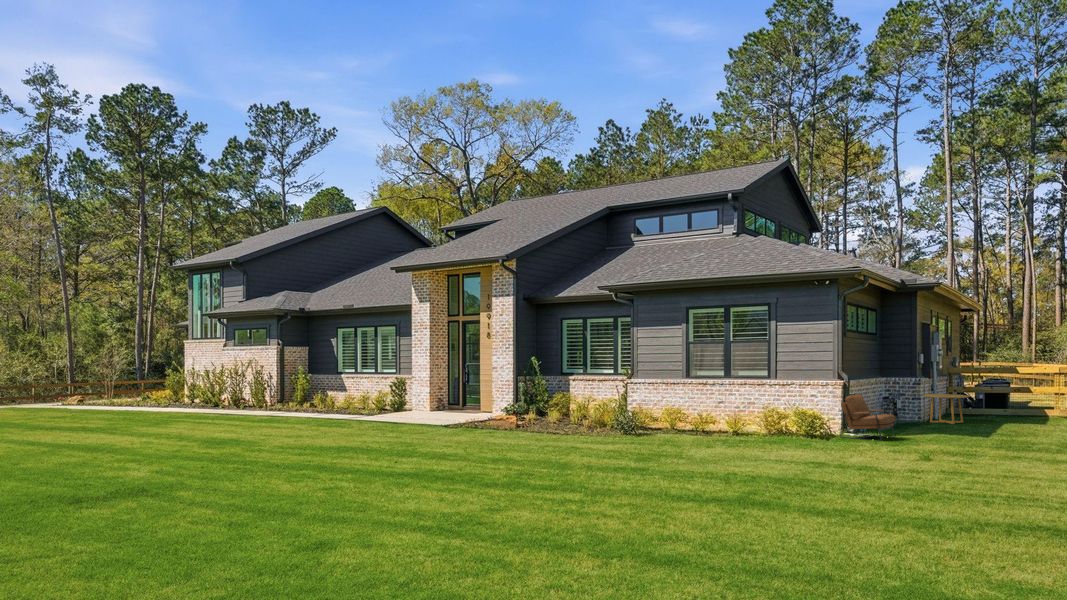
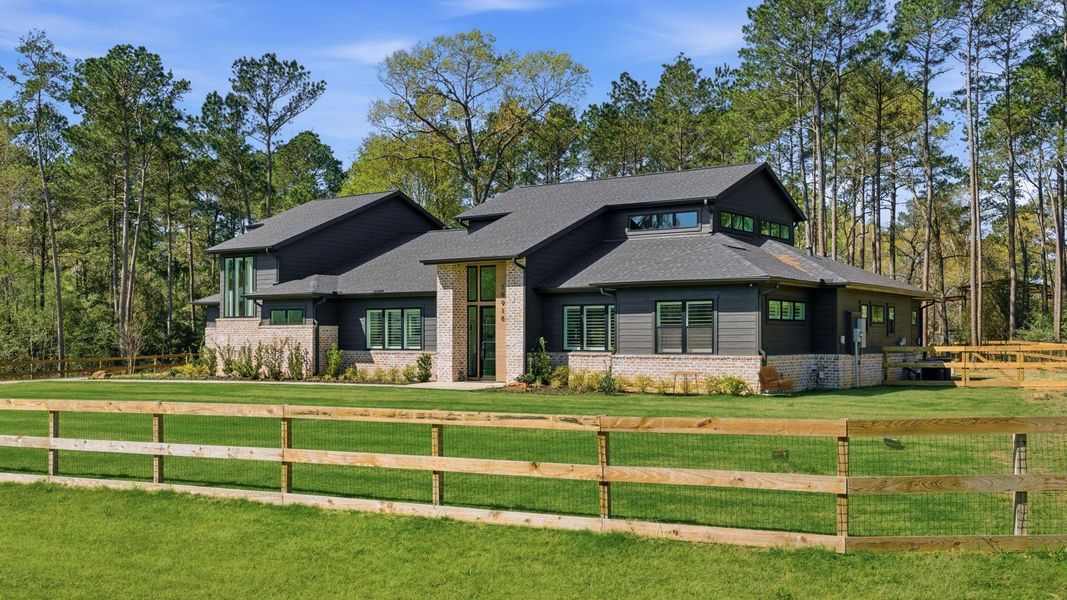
round table: present [923,394,969,424] -> present [670,371,702,395]

